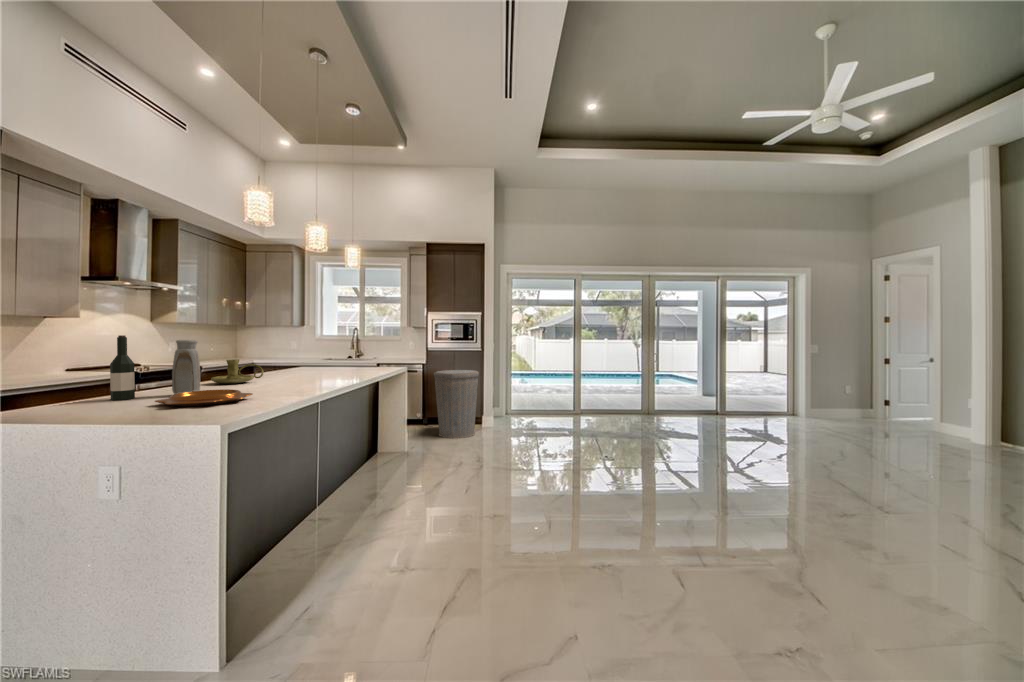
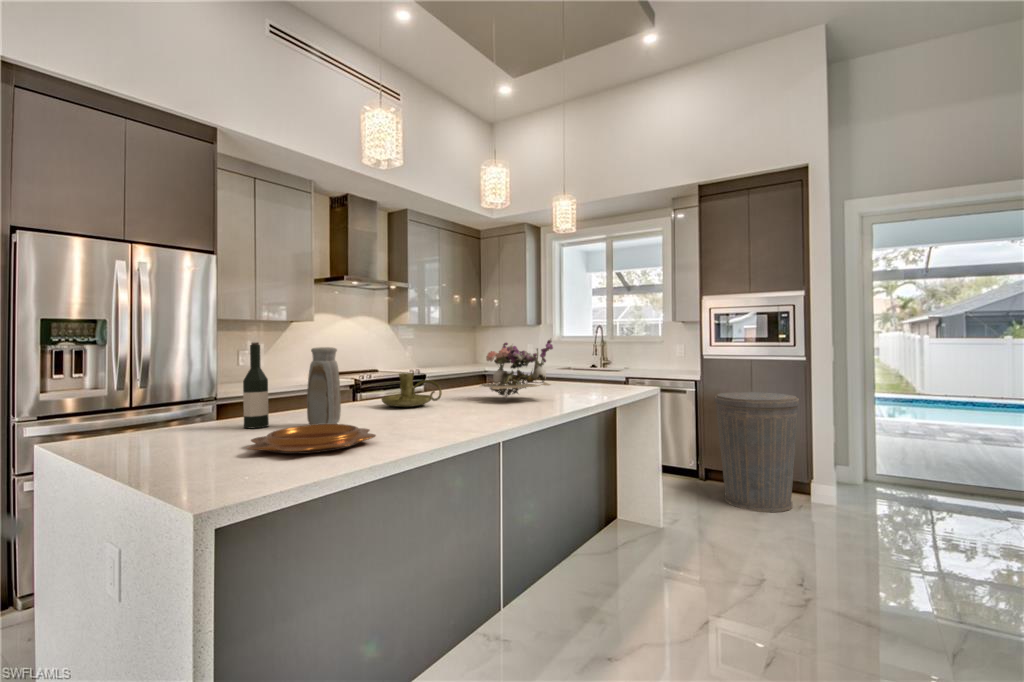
flower arrangement: none [286,336,341,376] -> present [481,339,553,398]

